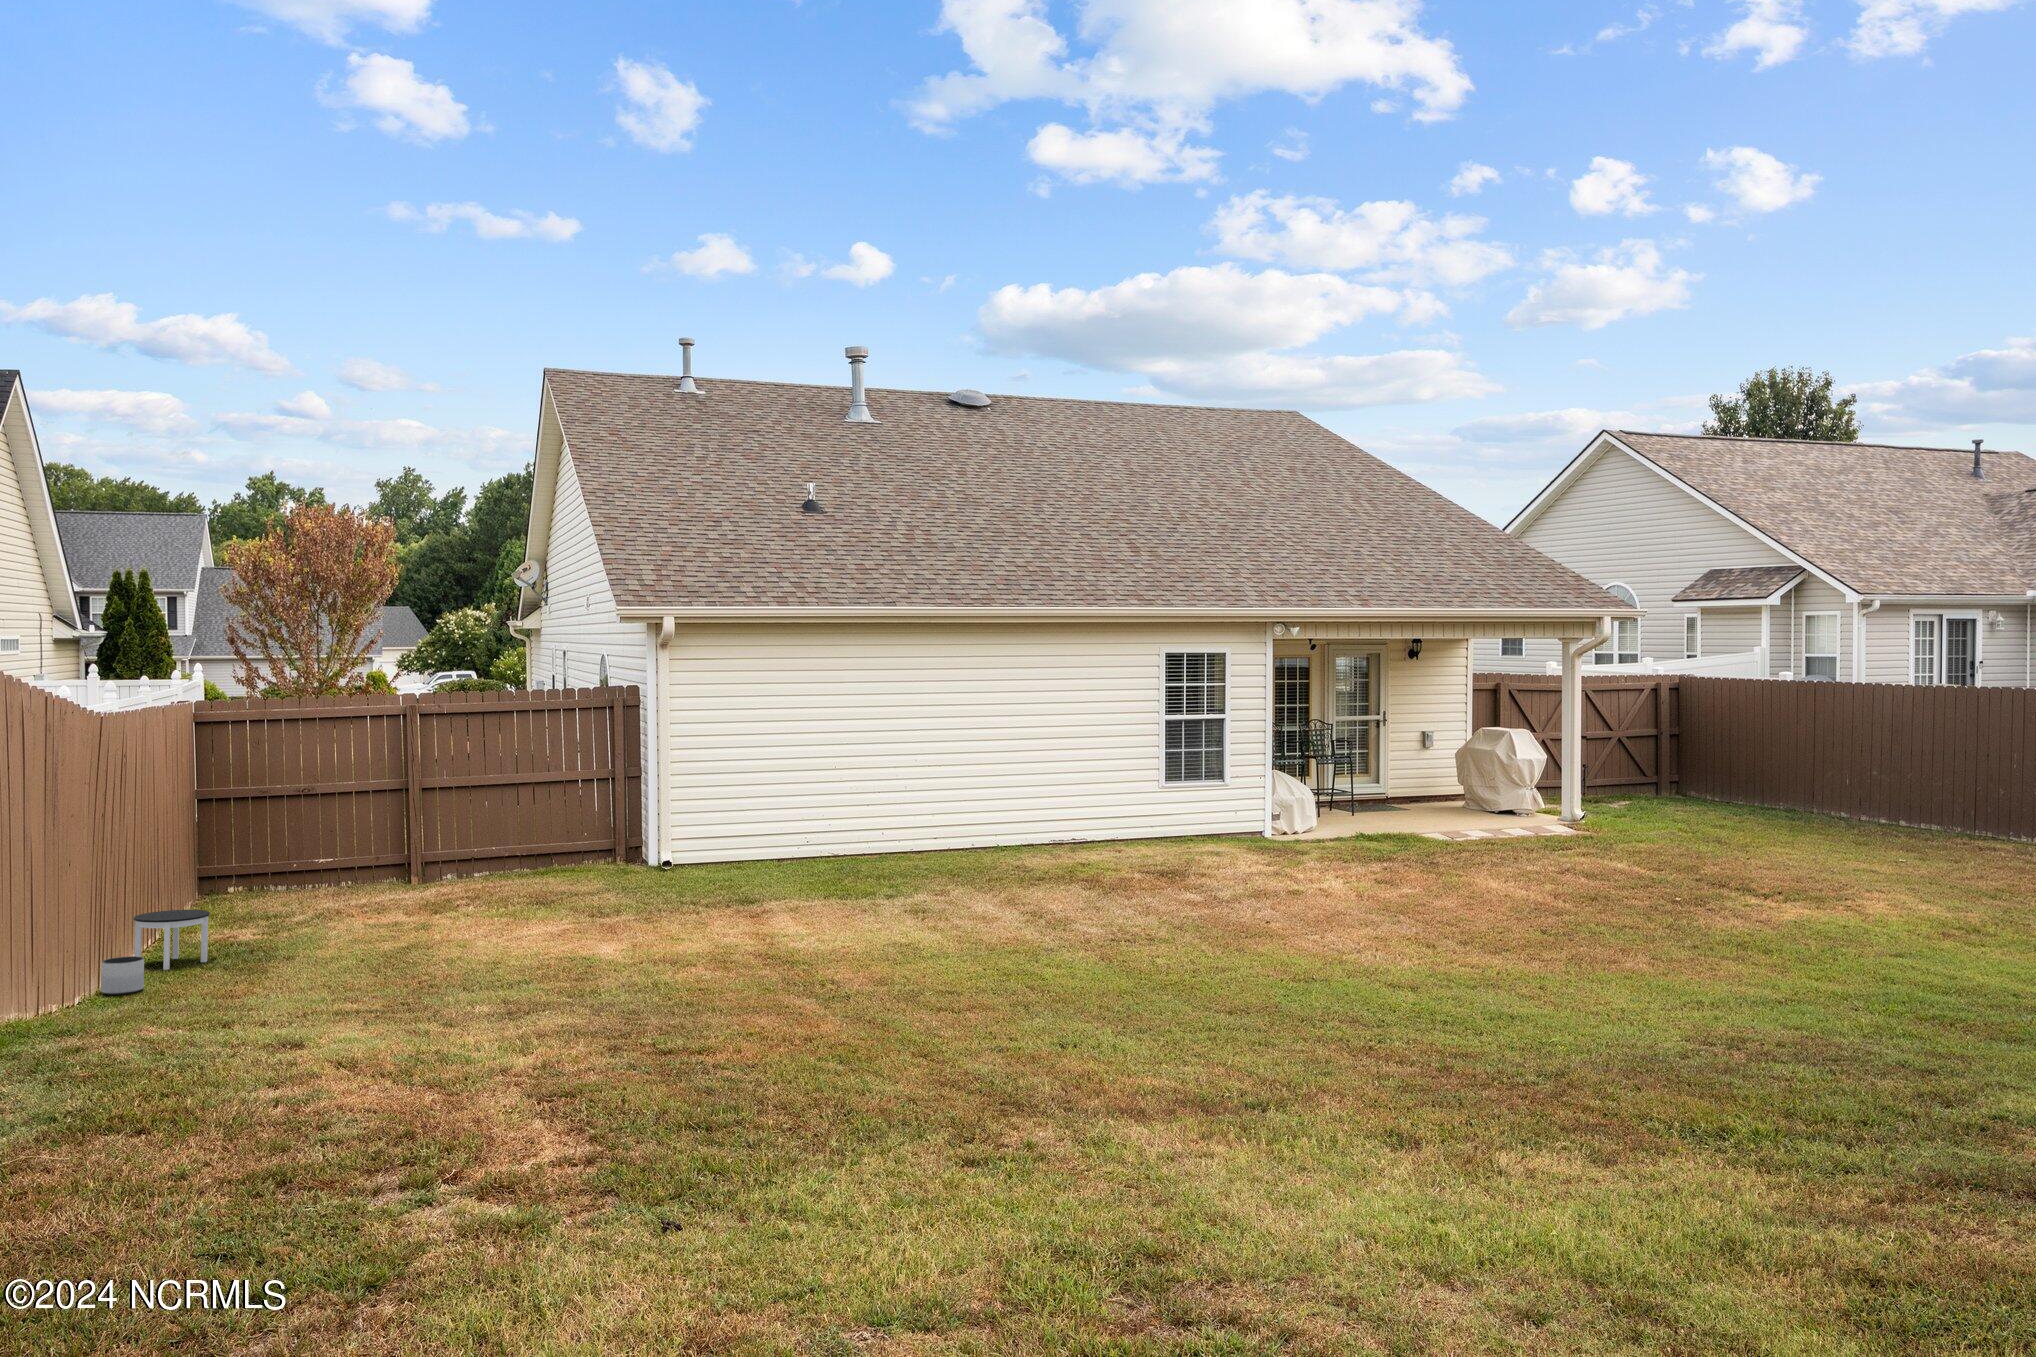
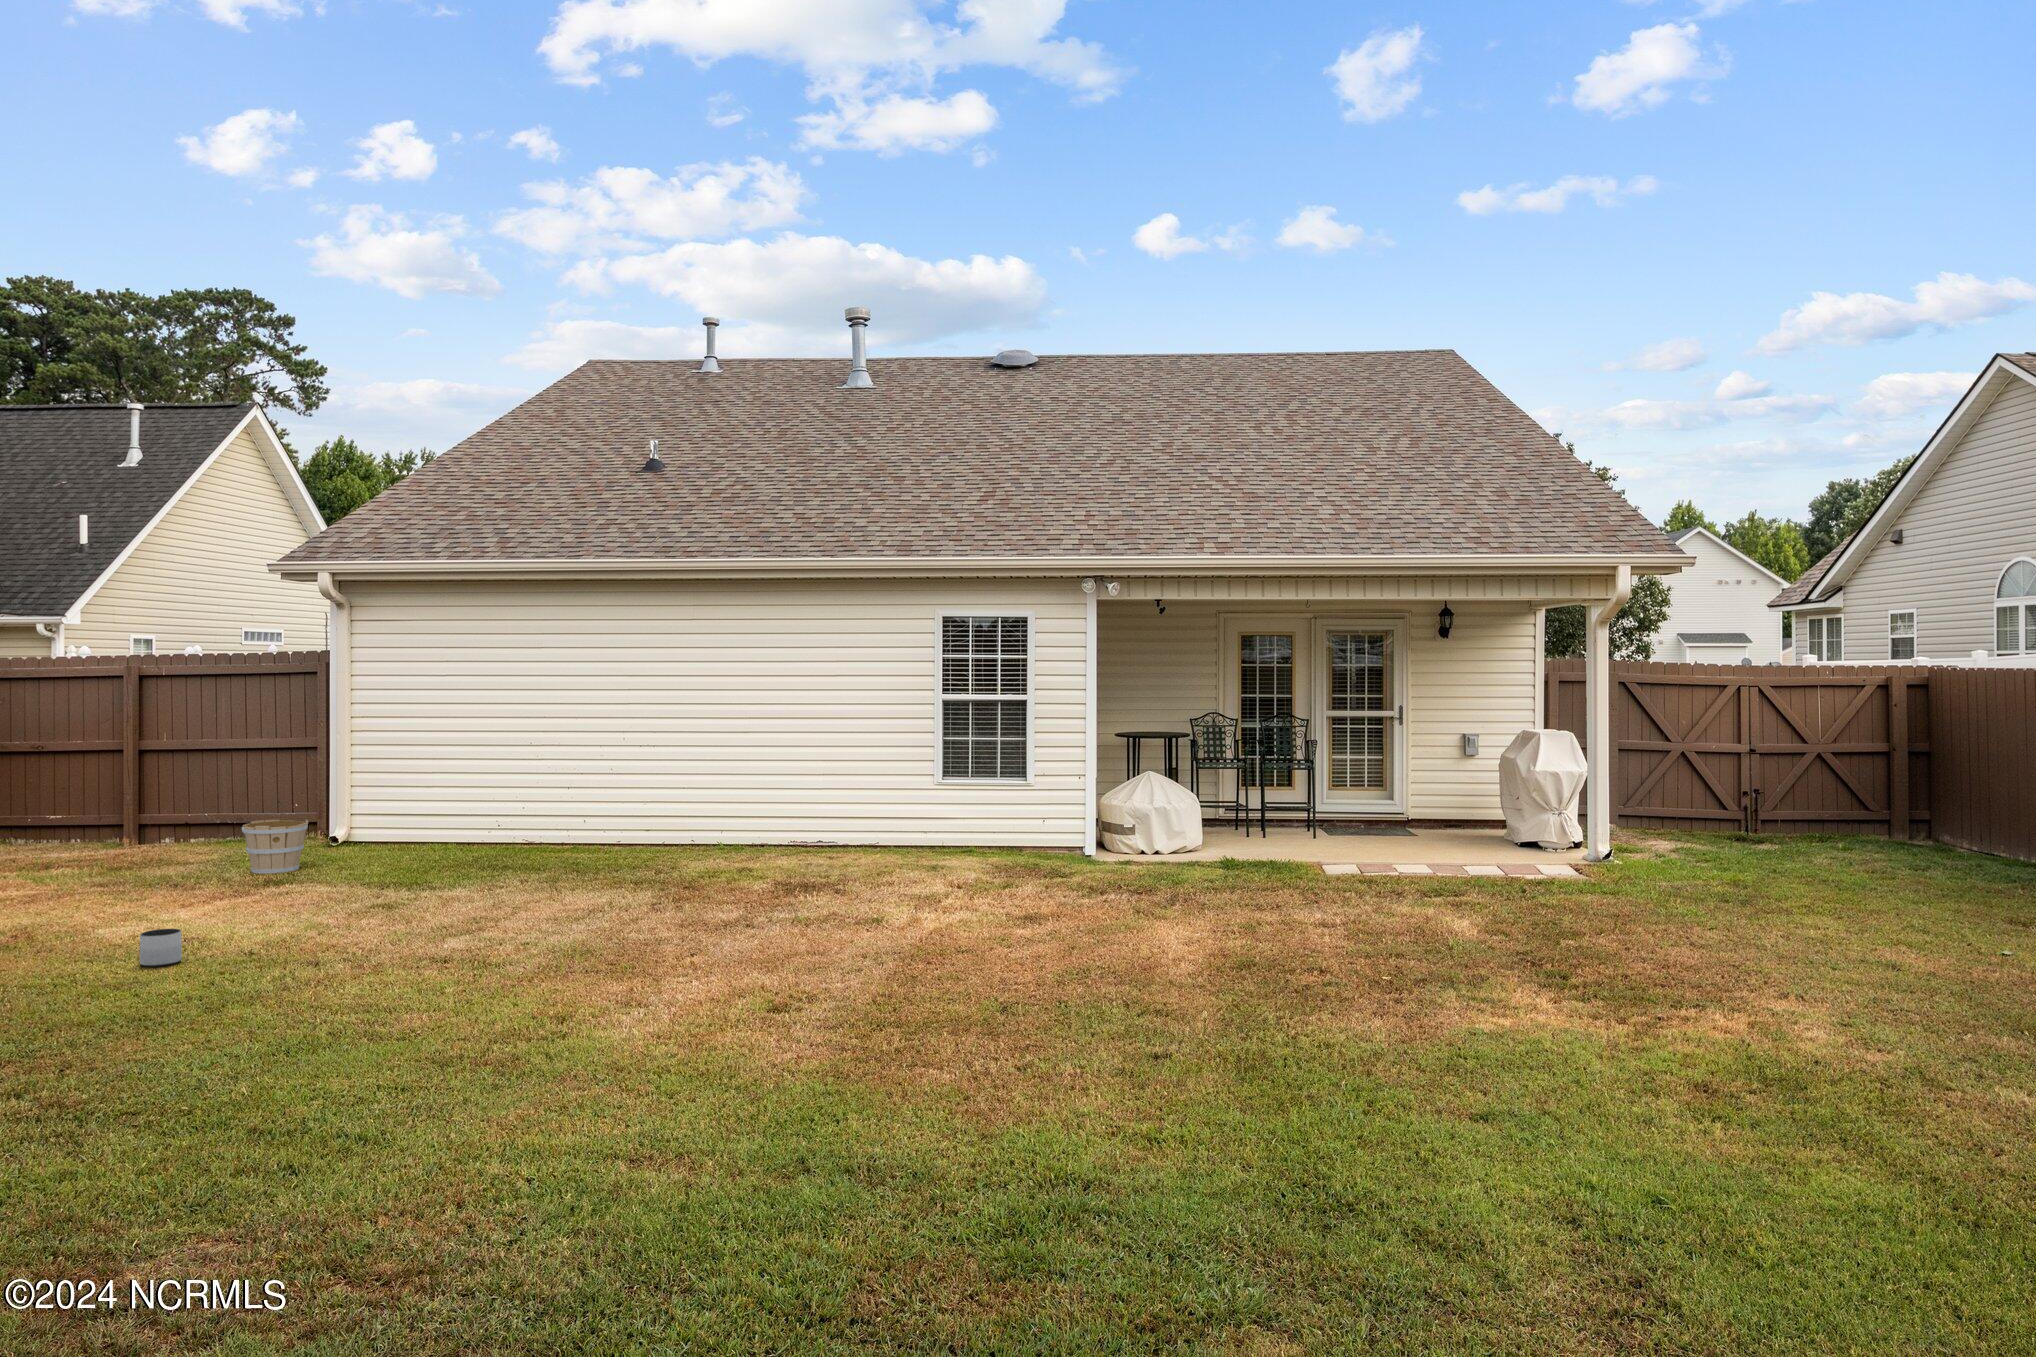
wooden bucket: none [198,851,267,907] -> present [242,819,308,874]
round table: present [134,910,210,970] -> none [173,881,247,940]

